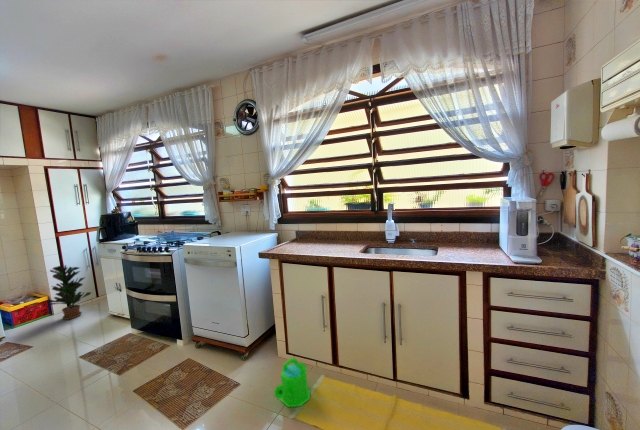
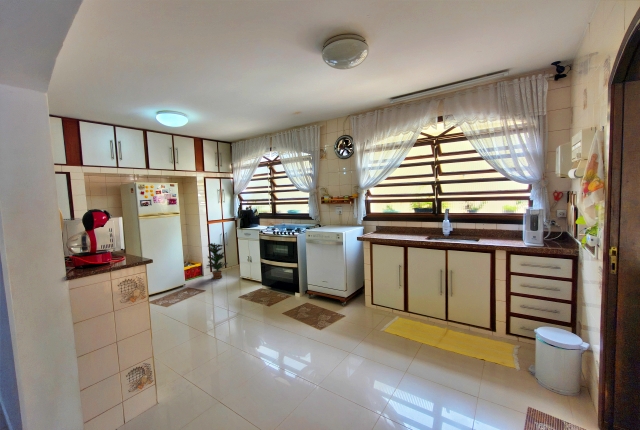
watering can: present [274,358,310,407] -> none [372,300,391,328]

